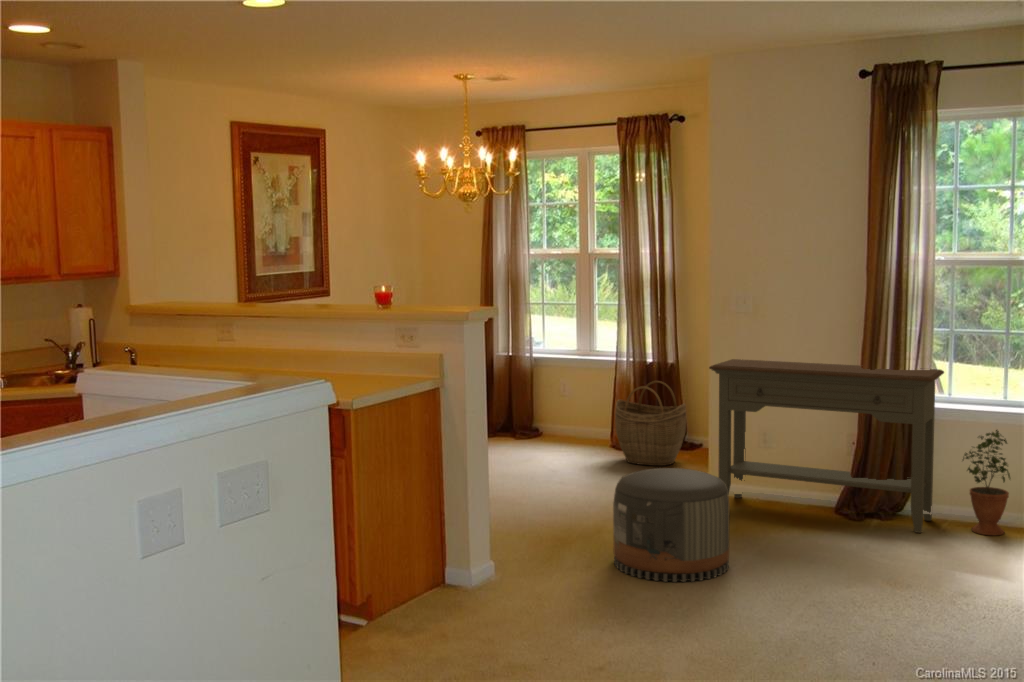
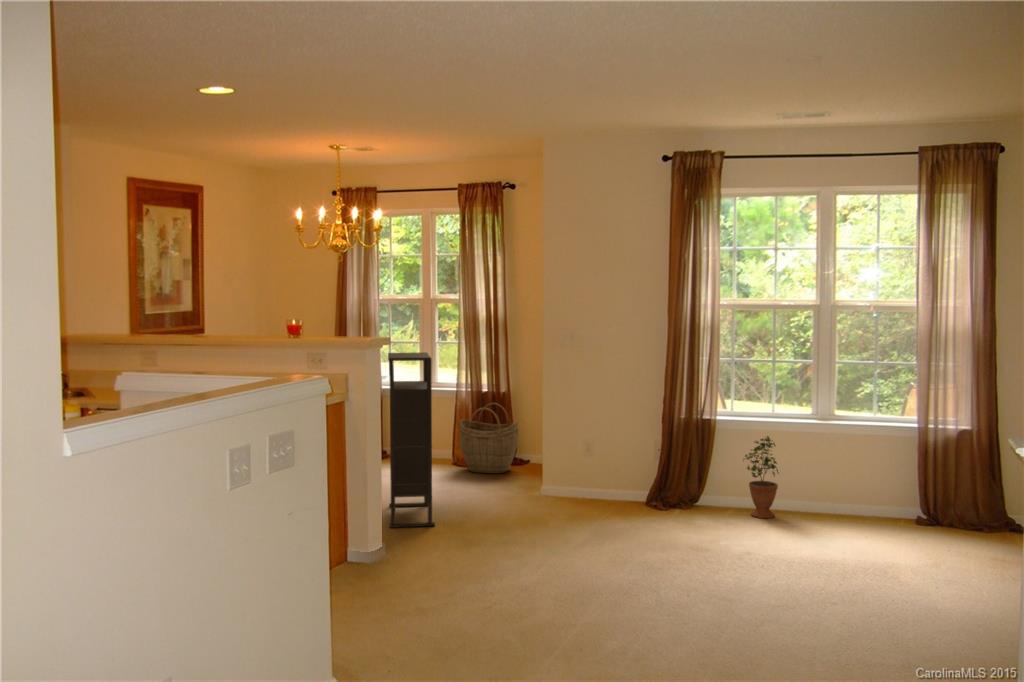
bookshelf: none [511,320,569,527] -> present [388,352,435,528]
console table: present [709,359,944,533] -> none [547,384,728,519]
pouf: present [613,468,729,582] -> none [483,473,577,567]

